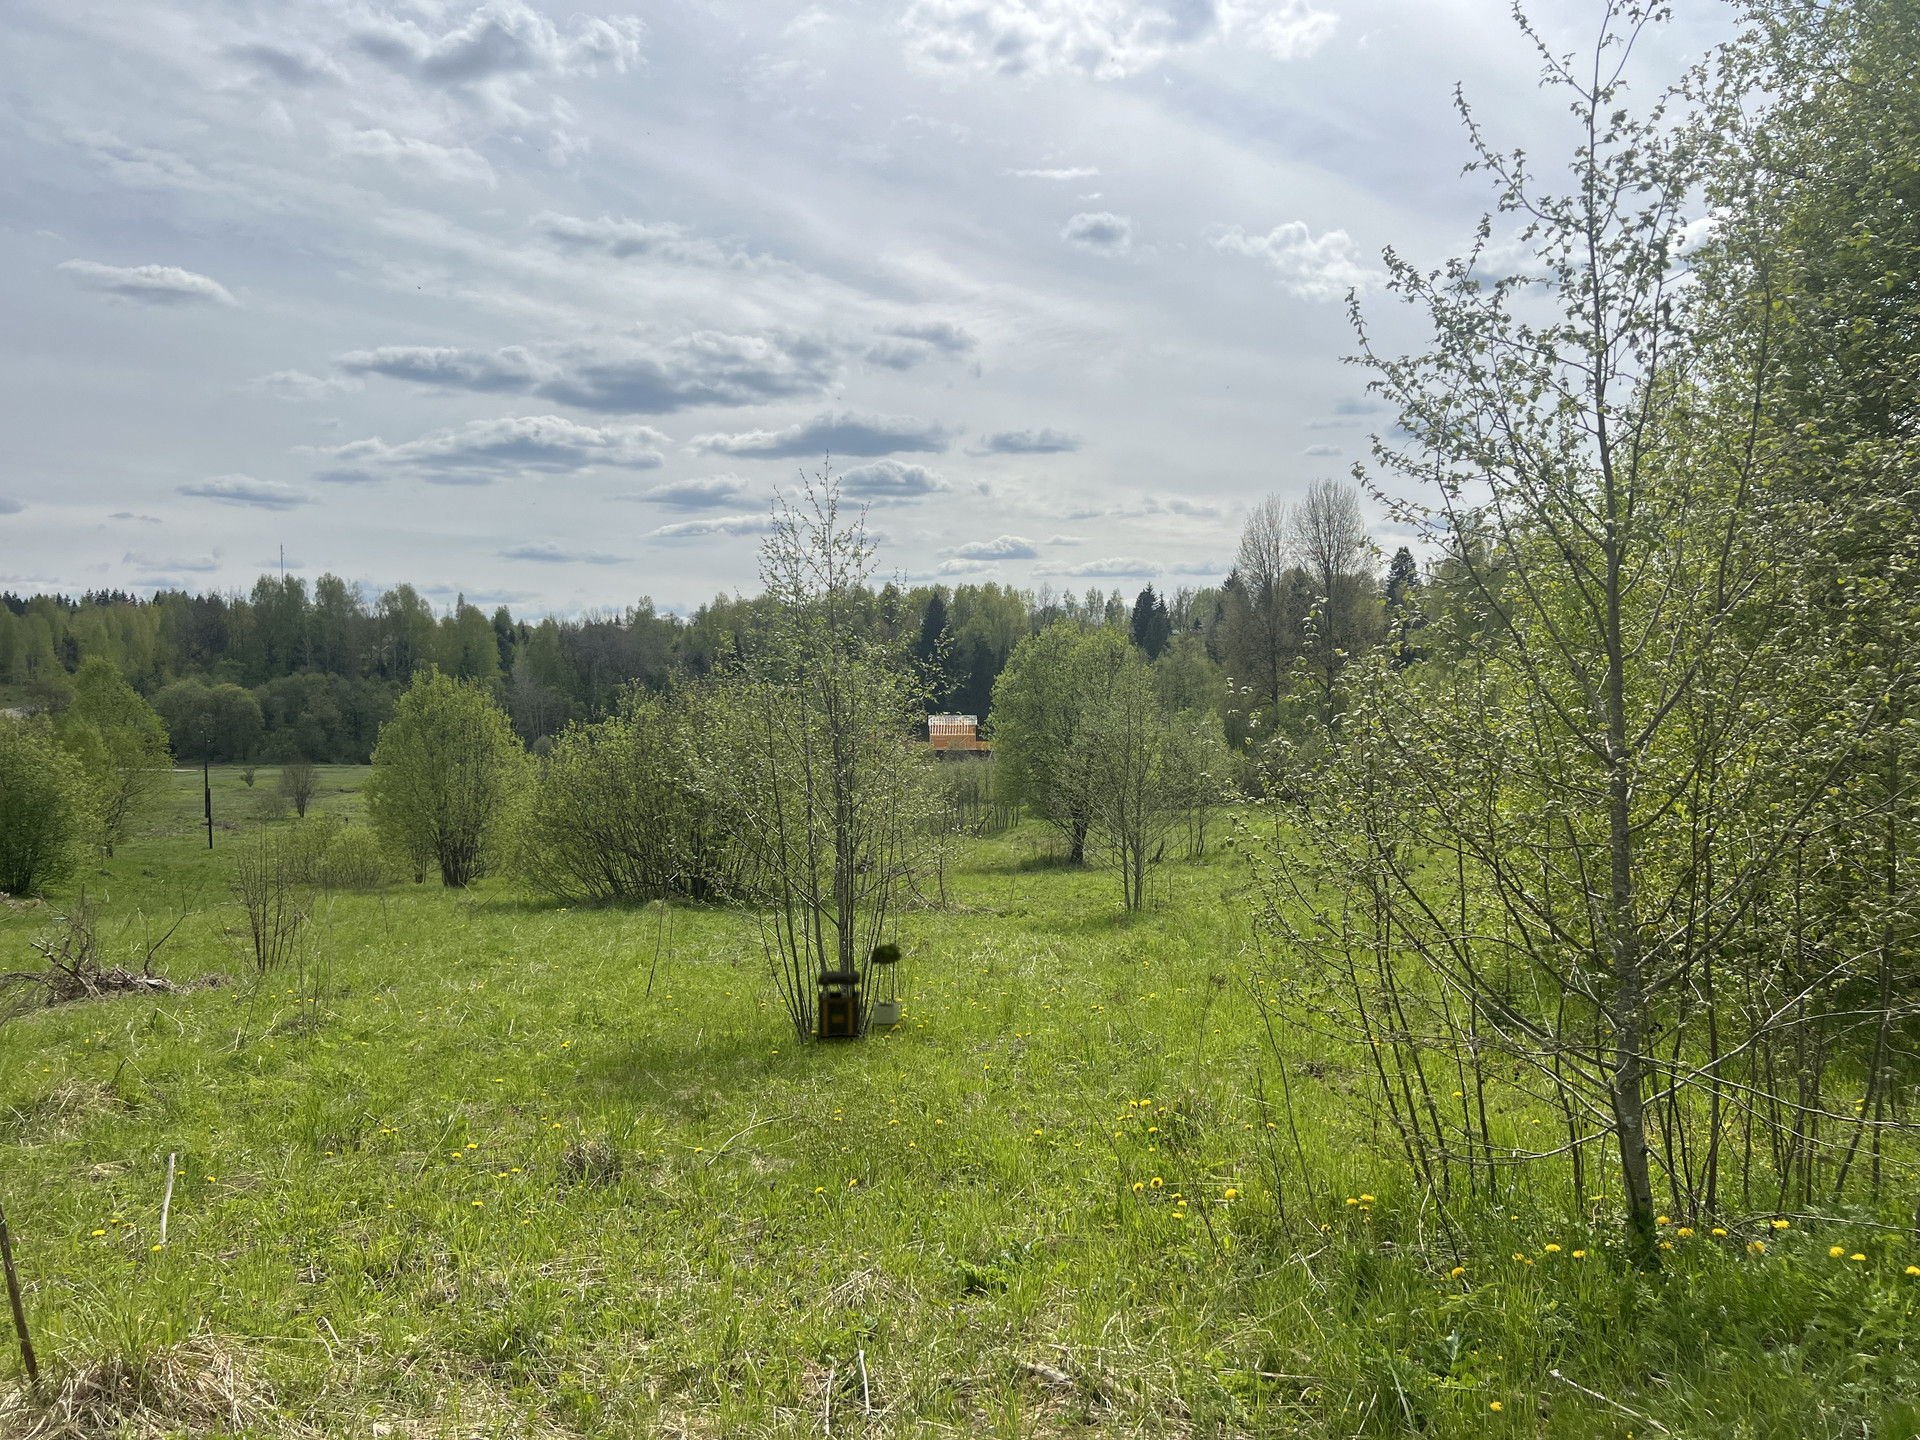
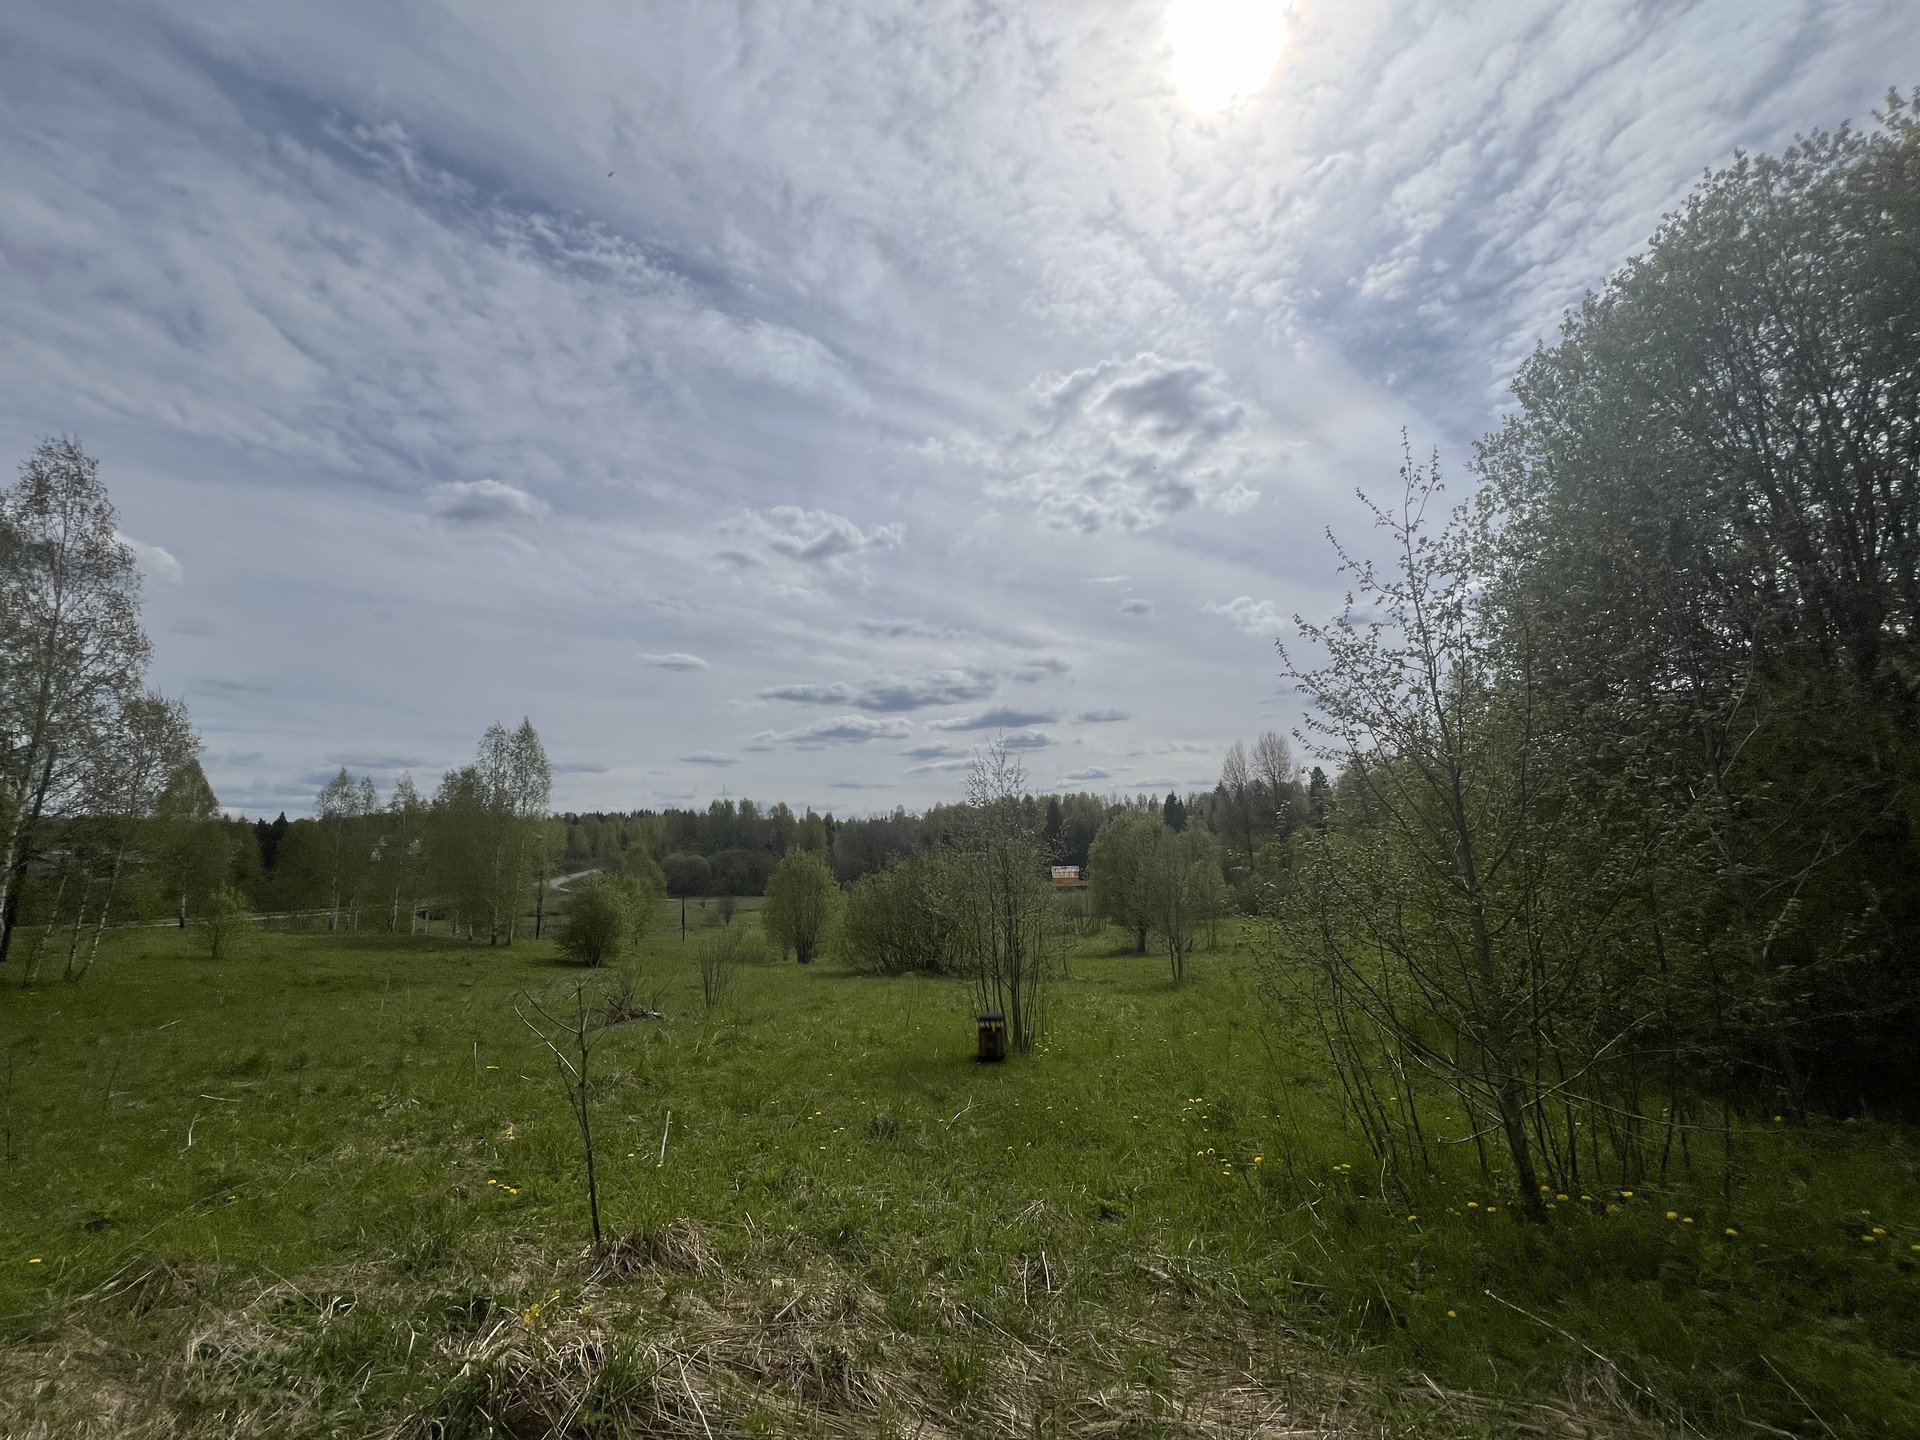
potted tree: present [870,943,902,1024] -> none [1009,994,1029,1049]

